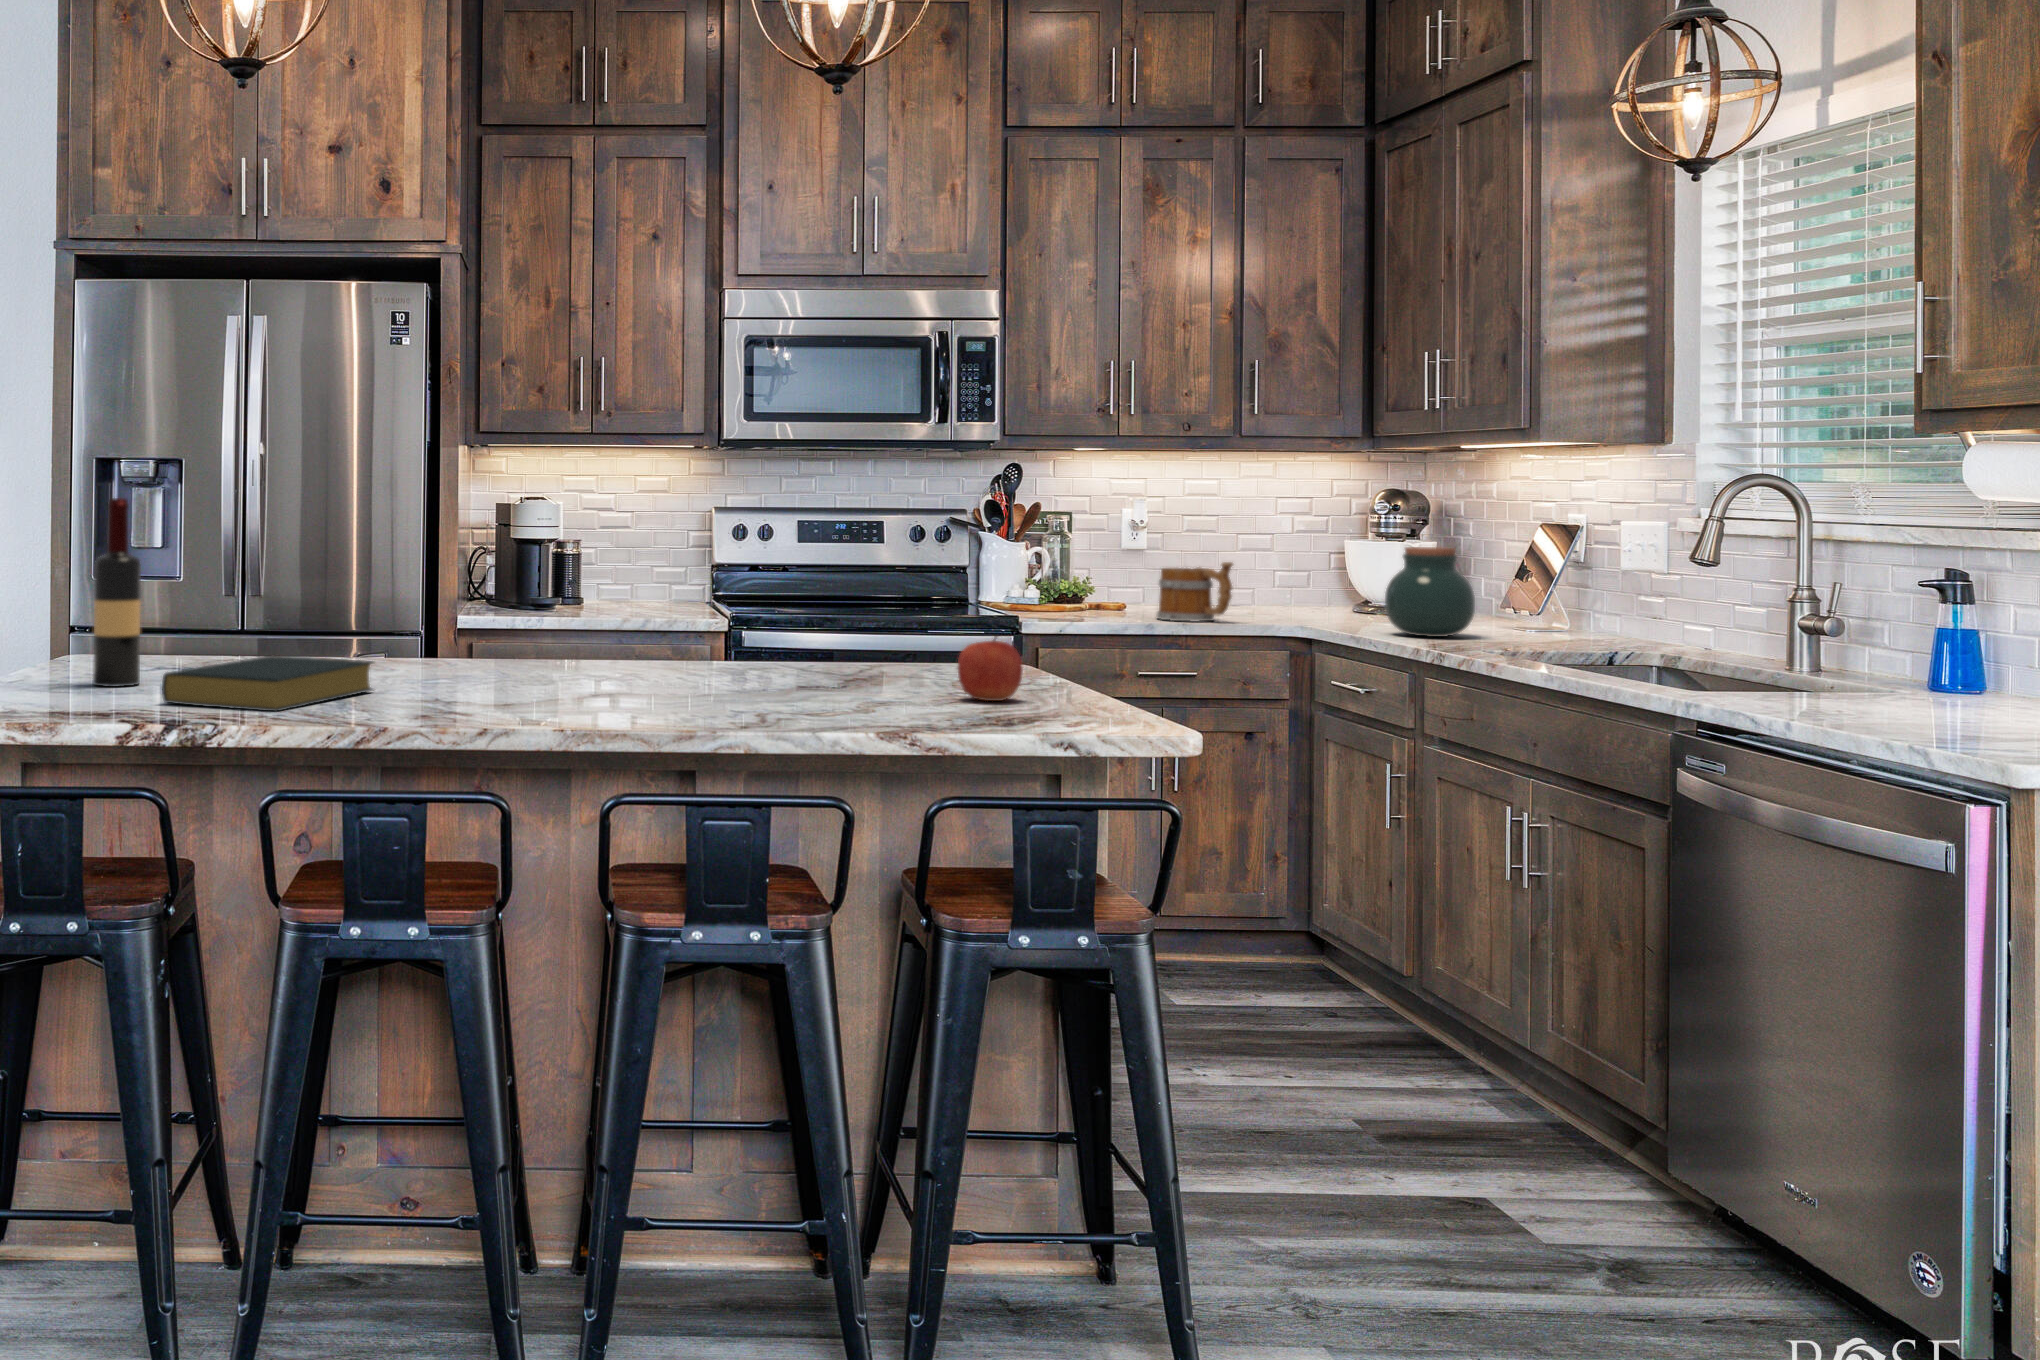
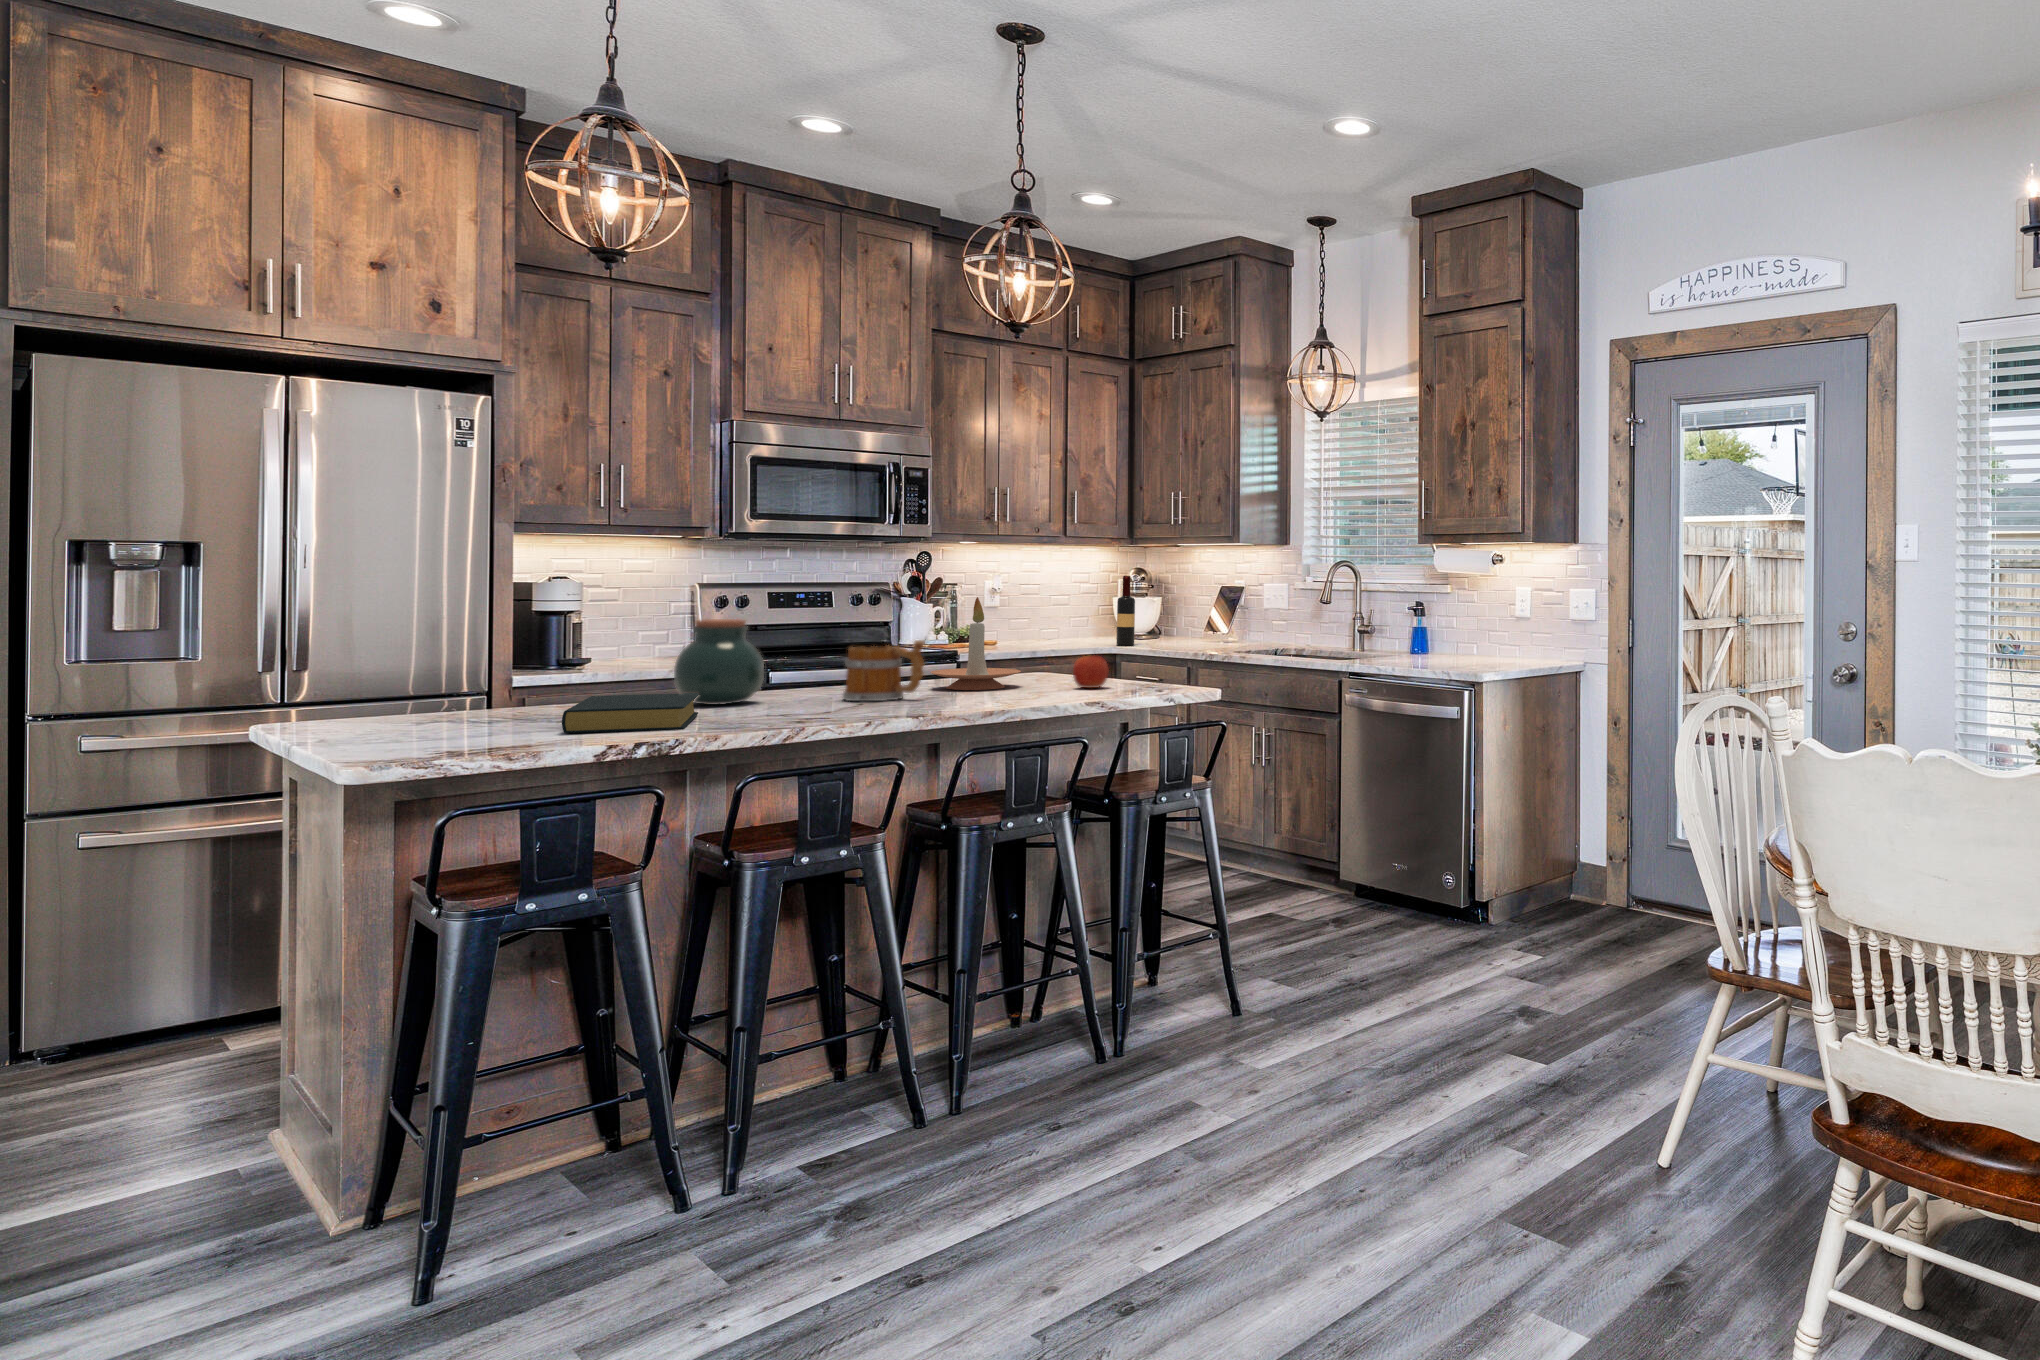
wine bottle: present [93,498,141,687] -> present [1117,576,1135,646]
candle holder: none [762,532,903,688] -> present [931,597,1021,690]
jar: present [1385,547,1475,637] -> present [674,619,764,705]
mug: present [1157,562,1233,621] -> present [843,640,925,701]

